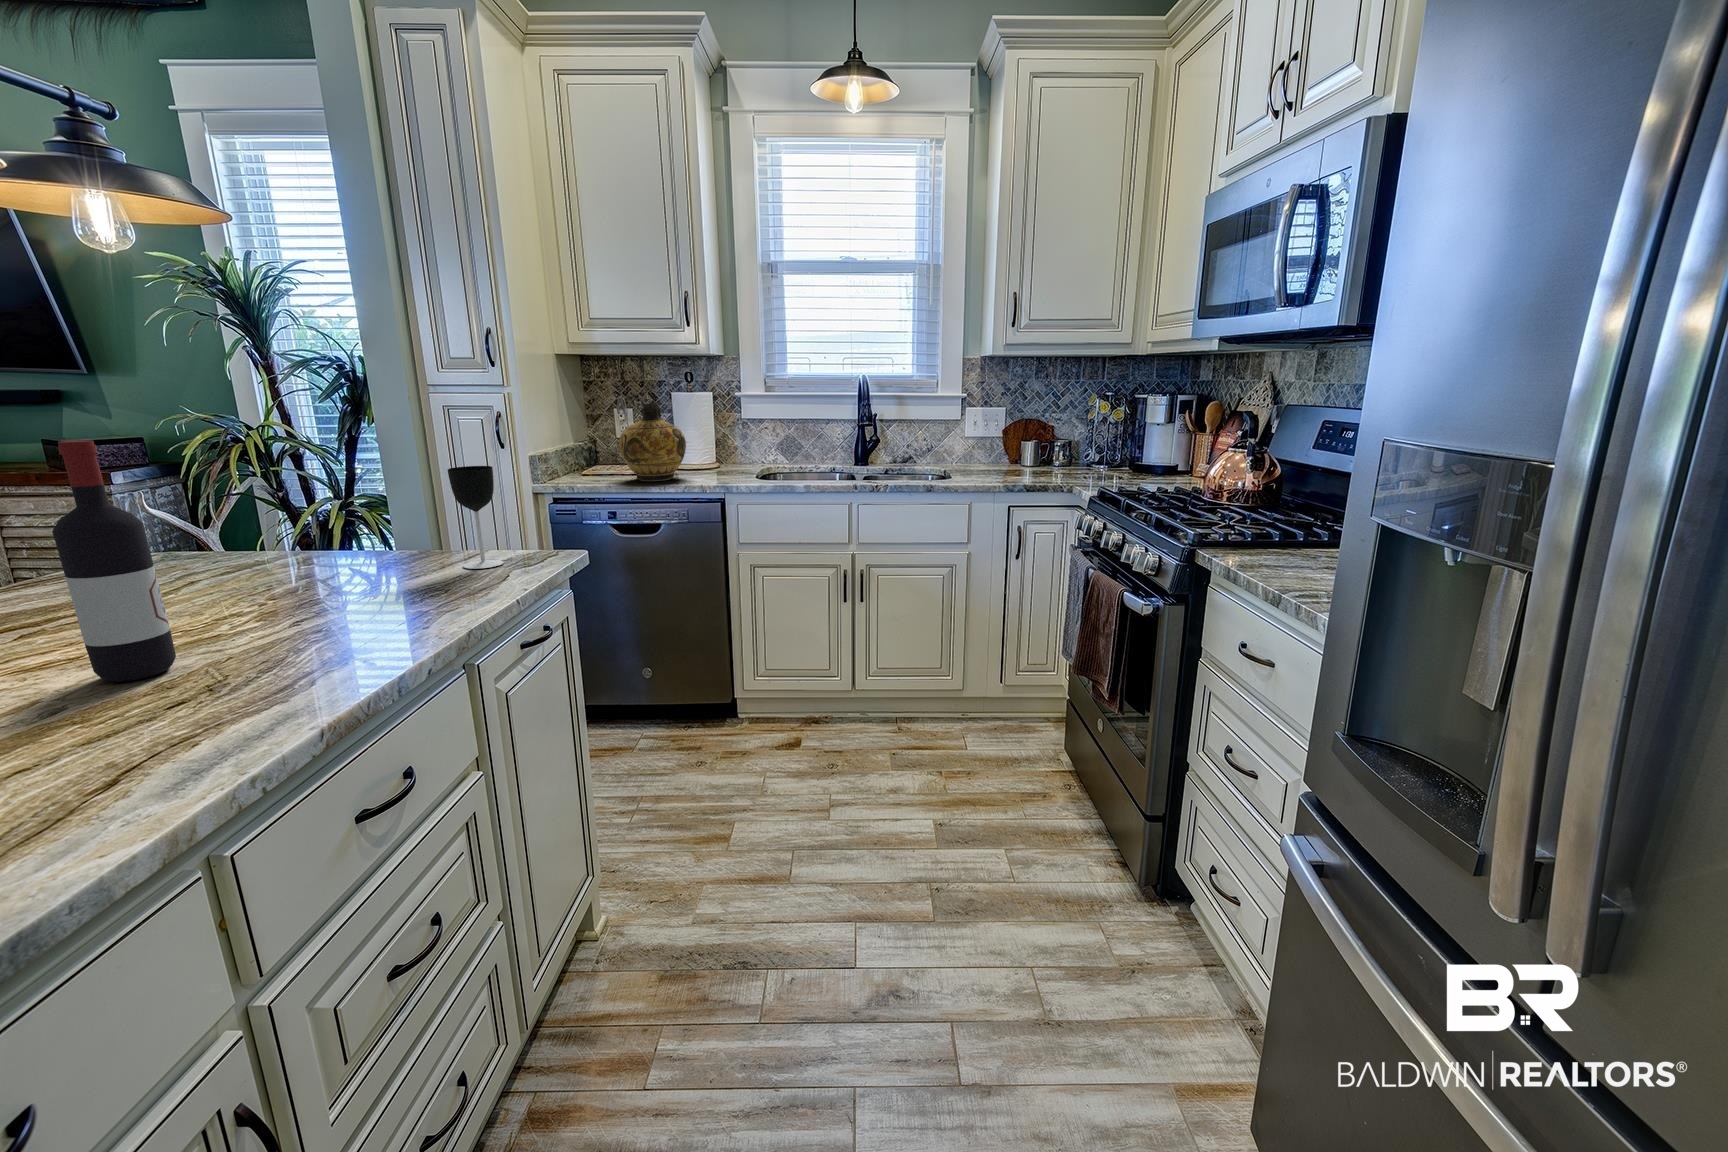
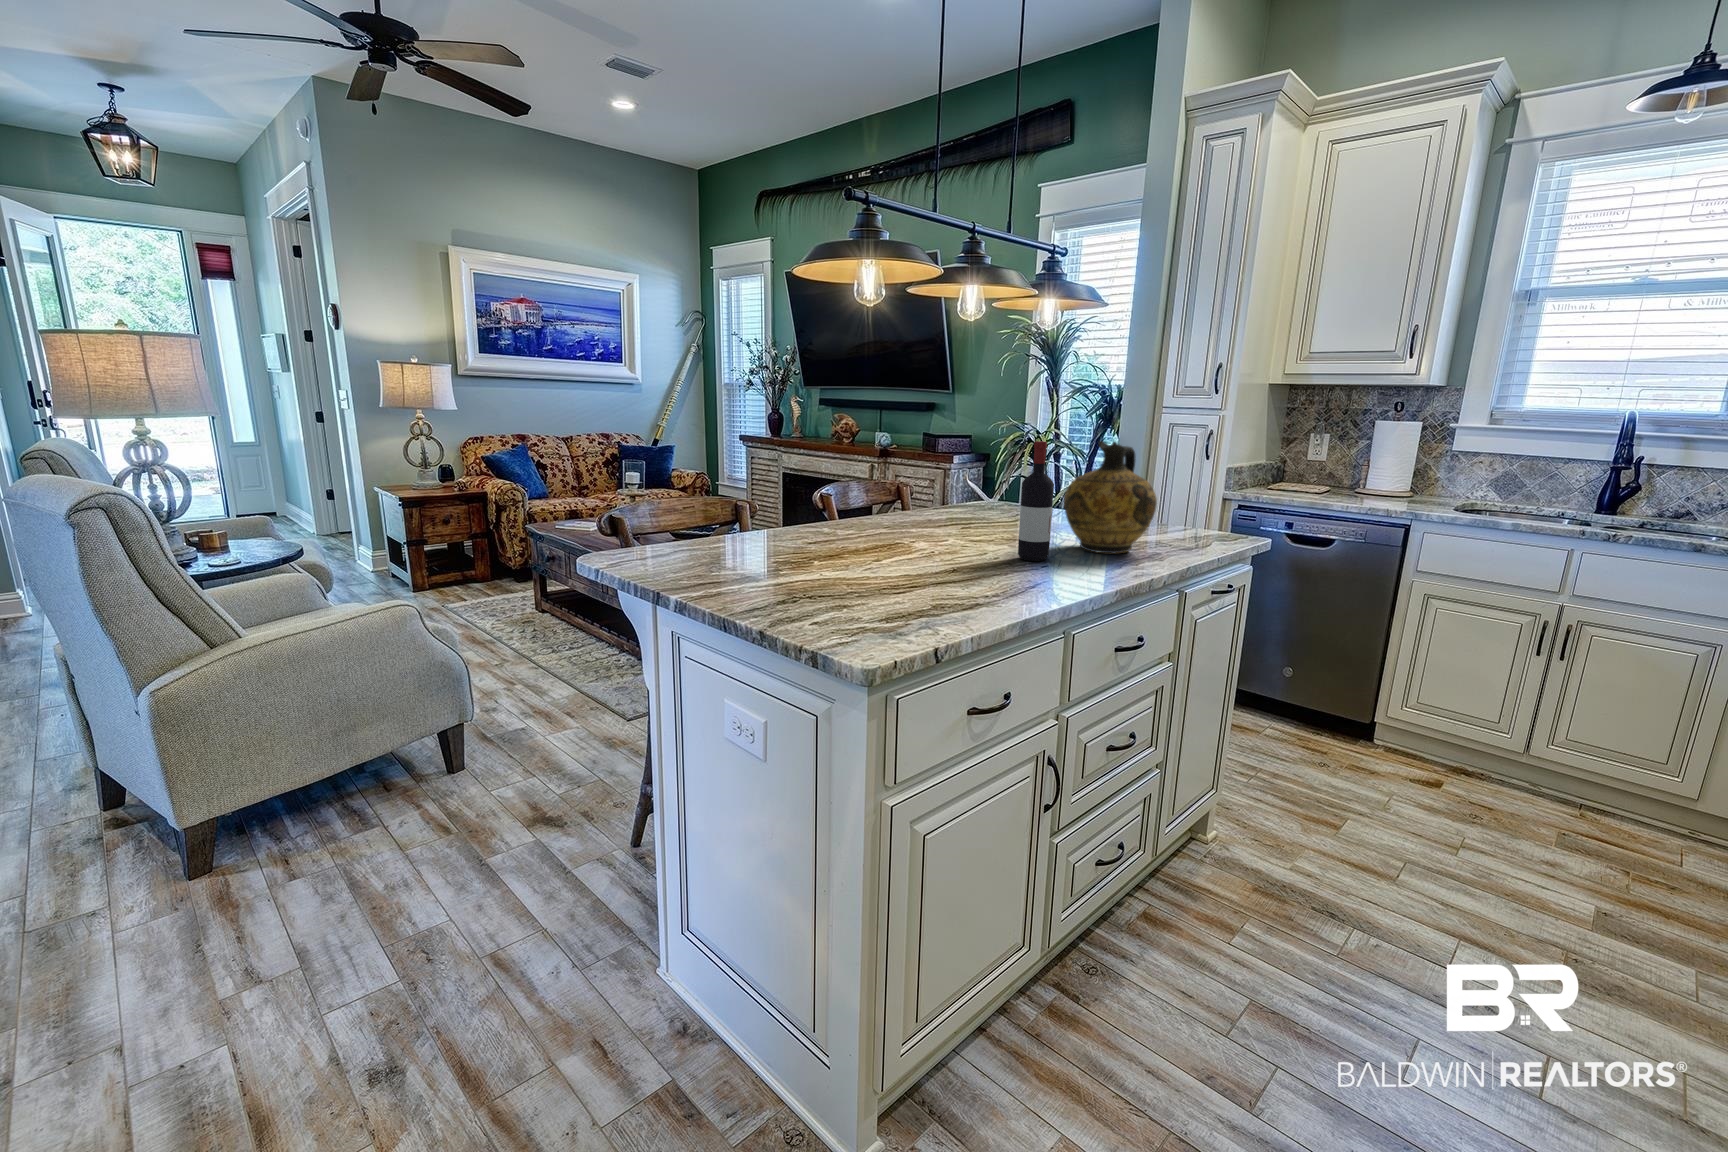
ceramic jug: present [619,399,686,481] -> present [1064,441,1157,553]
wine glass: present [448,466,504,569] -> none [1181,472,1218,543]

